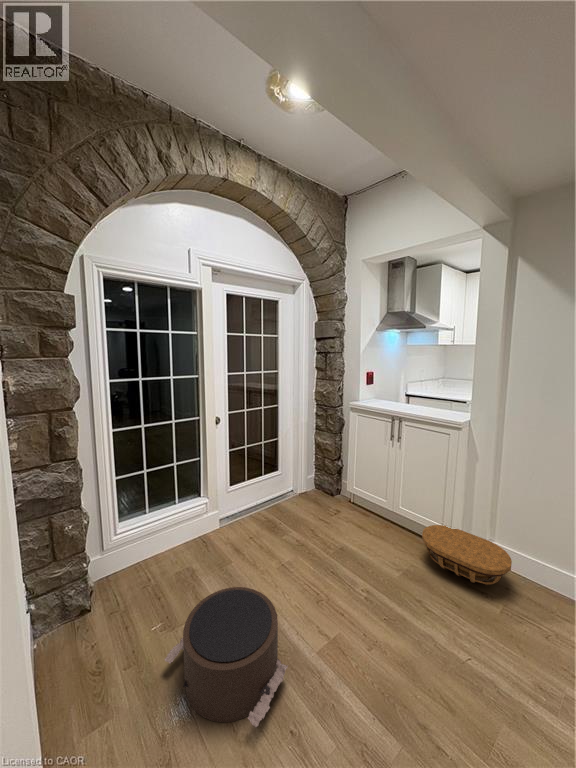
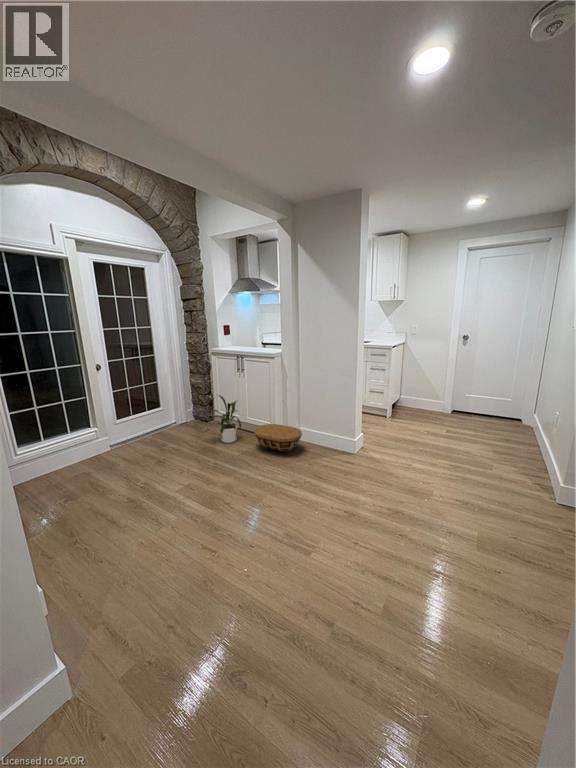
house plant: none [339,468,395,543] -> present [206,395,241,443]
pouf: present [164,587,288,727] -> none [61,464,147,525]

